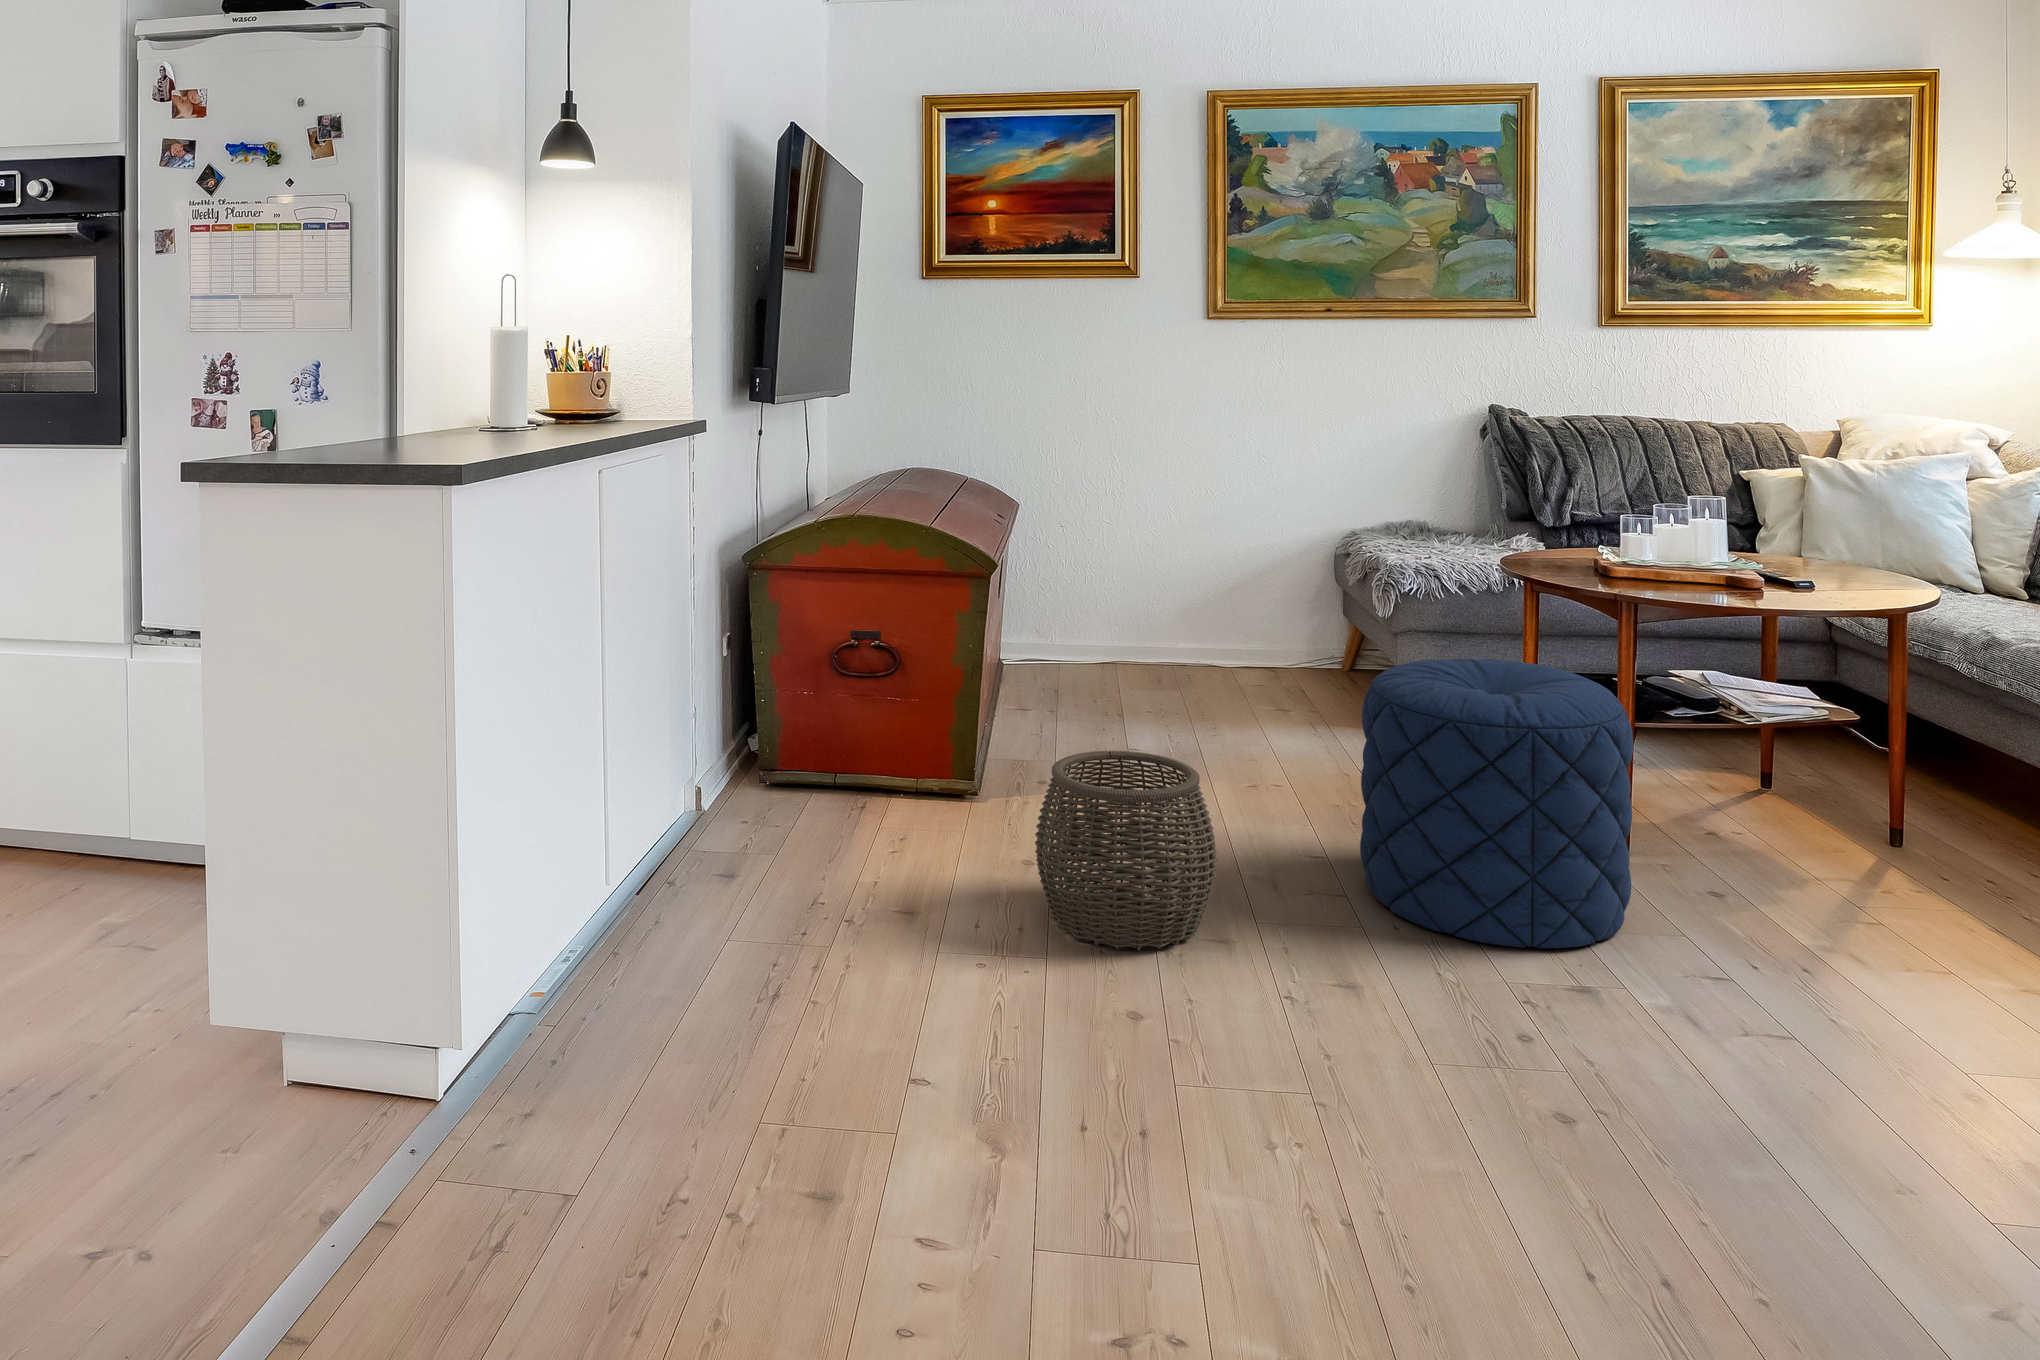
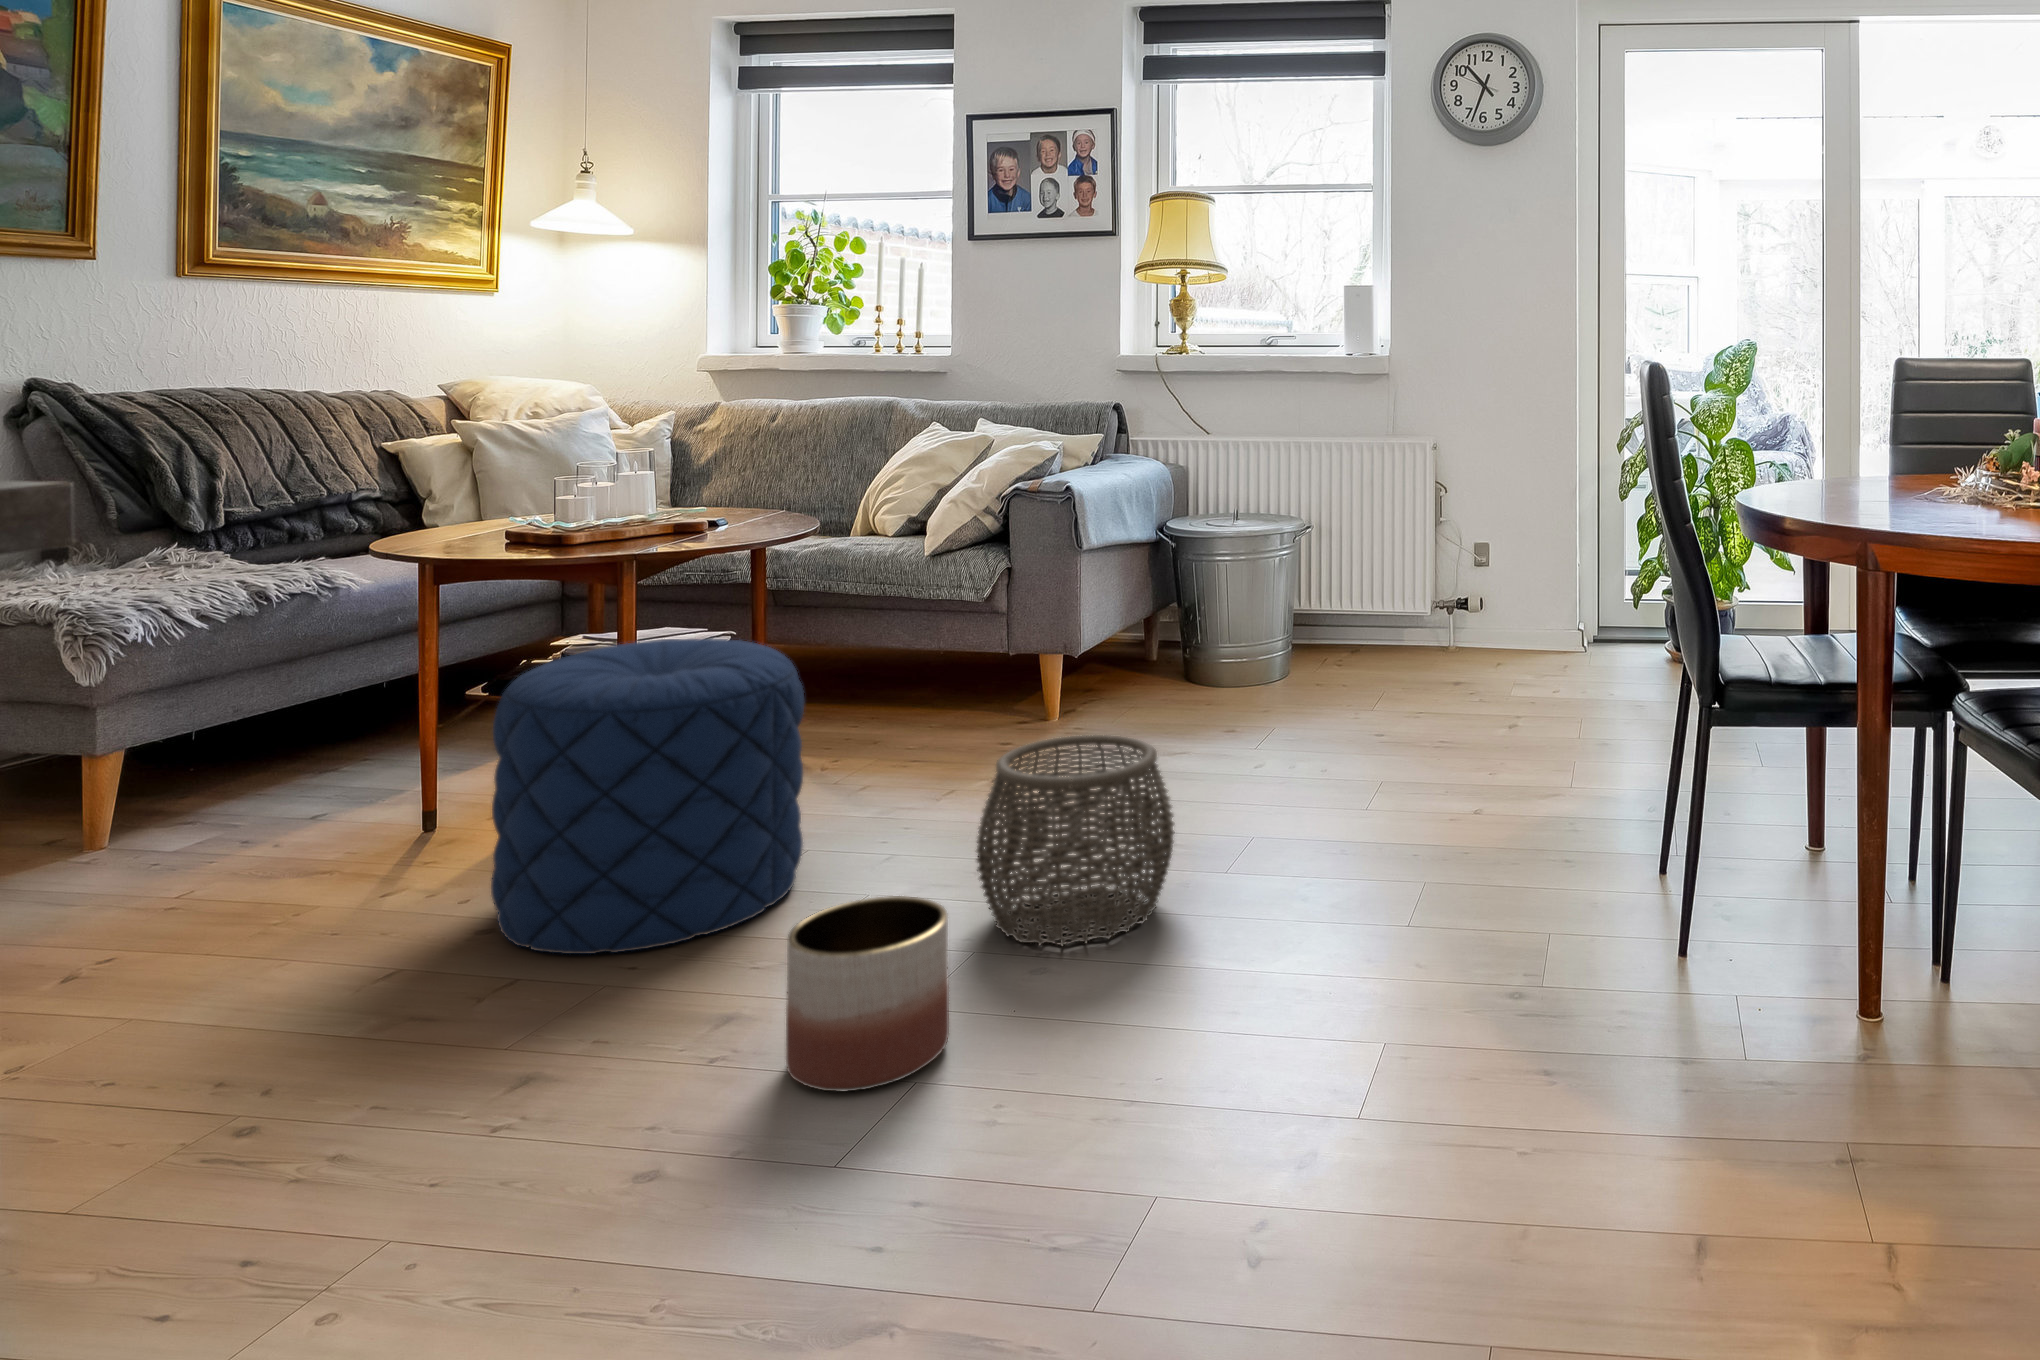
woven basket: present [1035,751,1217,950] -> present [976,735,1174,946]
planter: none [1240,909,1387,1092] -> present [786,896,949,1092]

